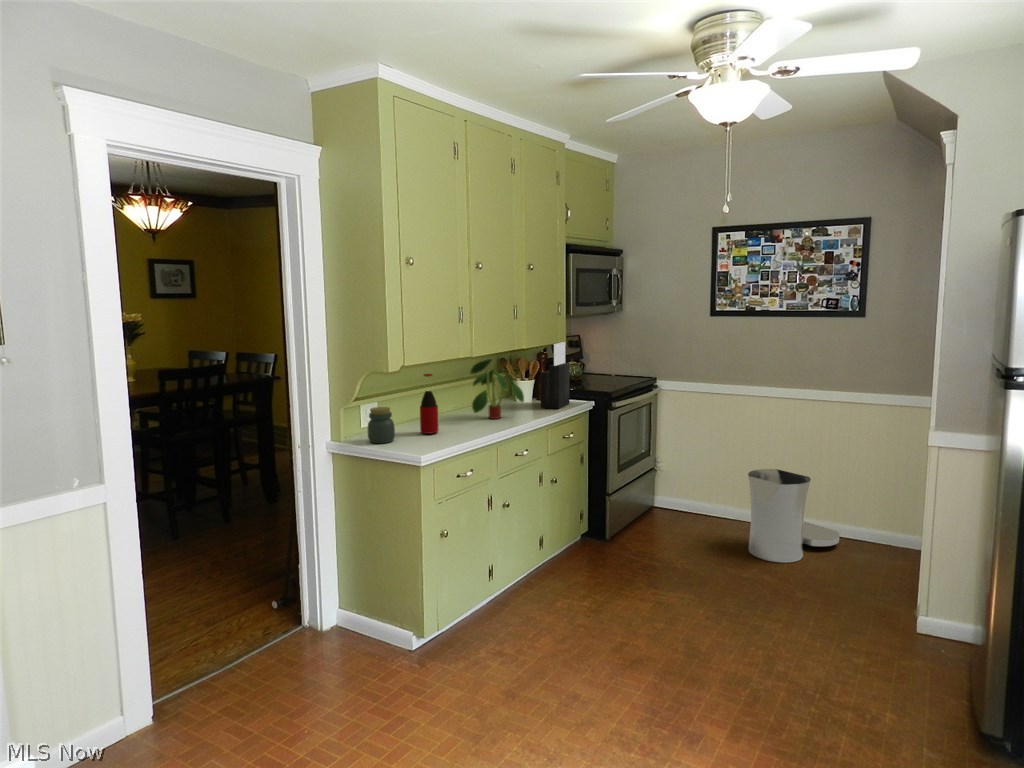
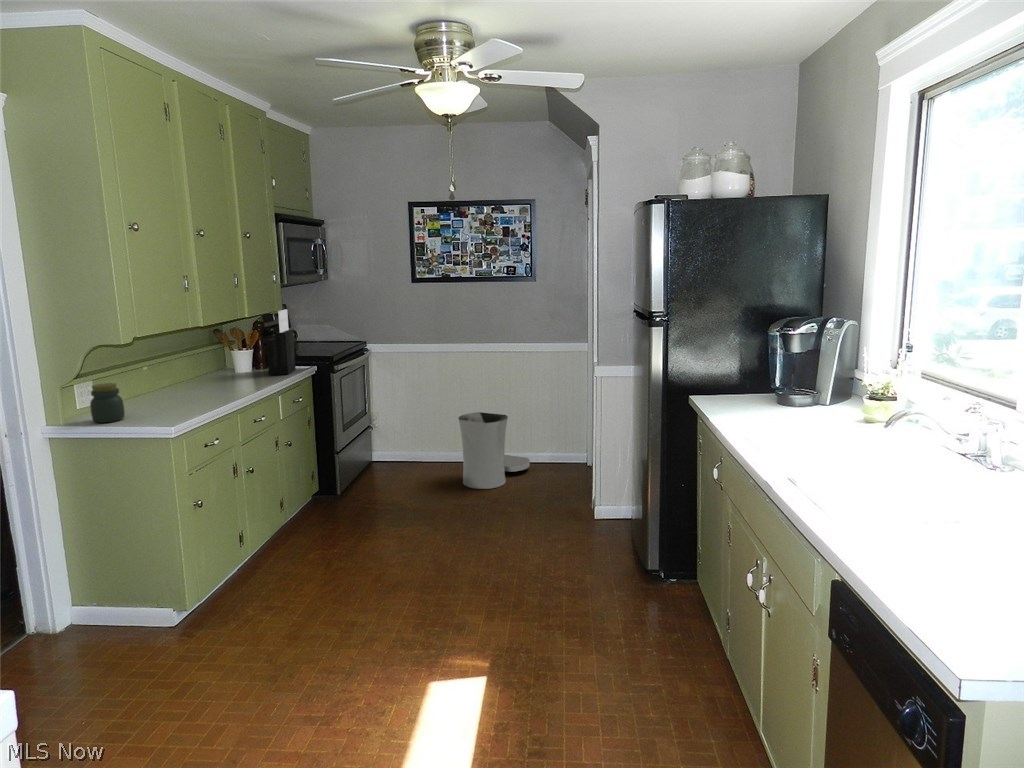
plant: present [470,359,524,419] -> none [187,327,258,388]
bottle: present [420,374,438,434] -> none [148,345,172,409]

